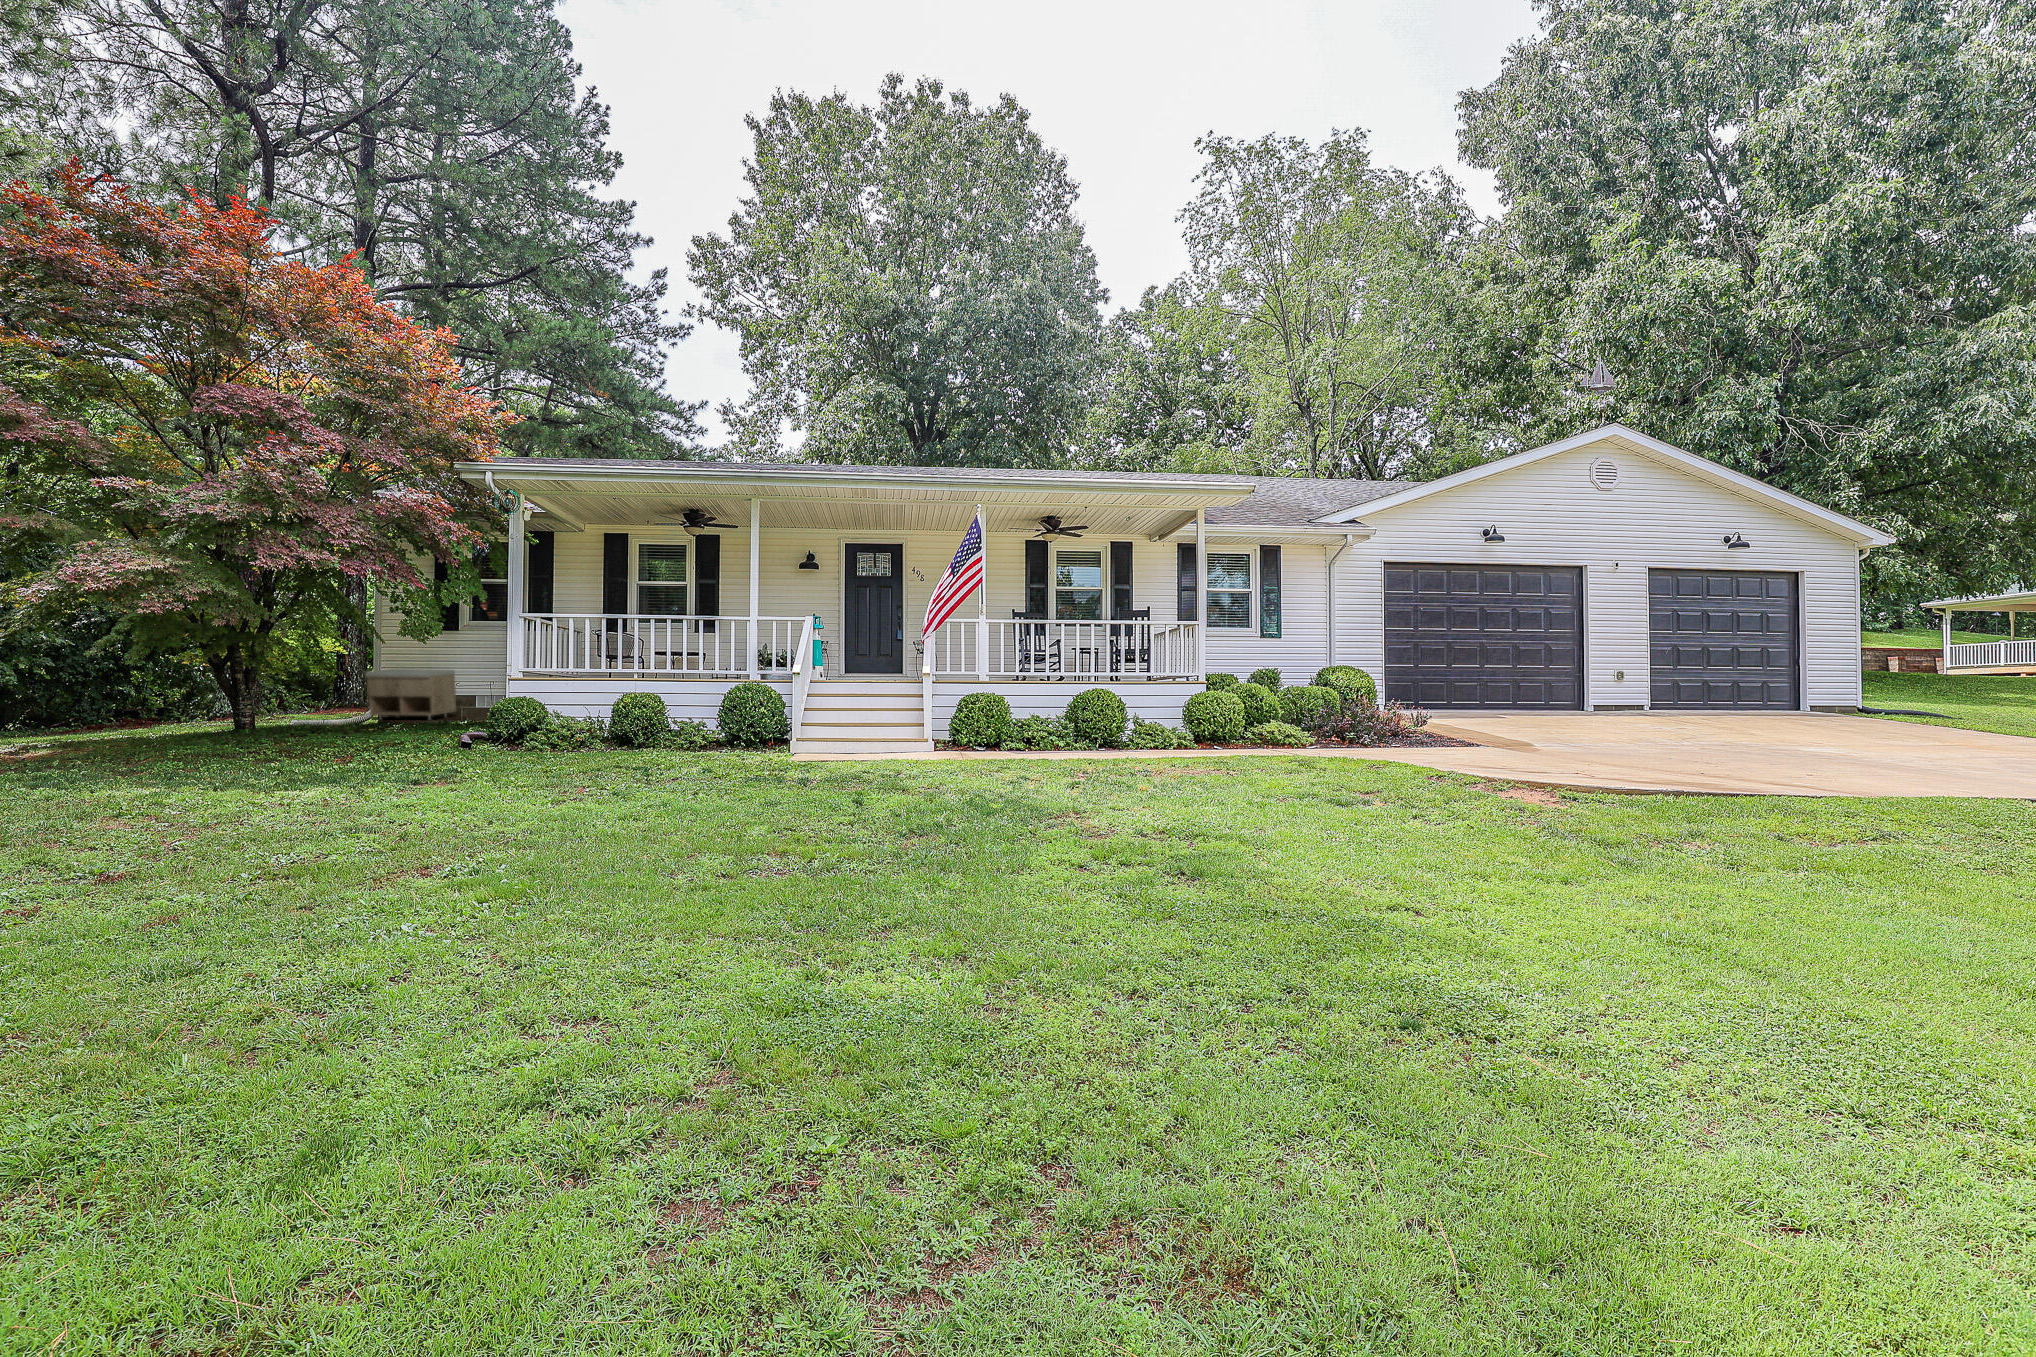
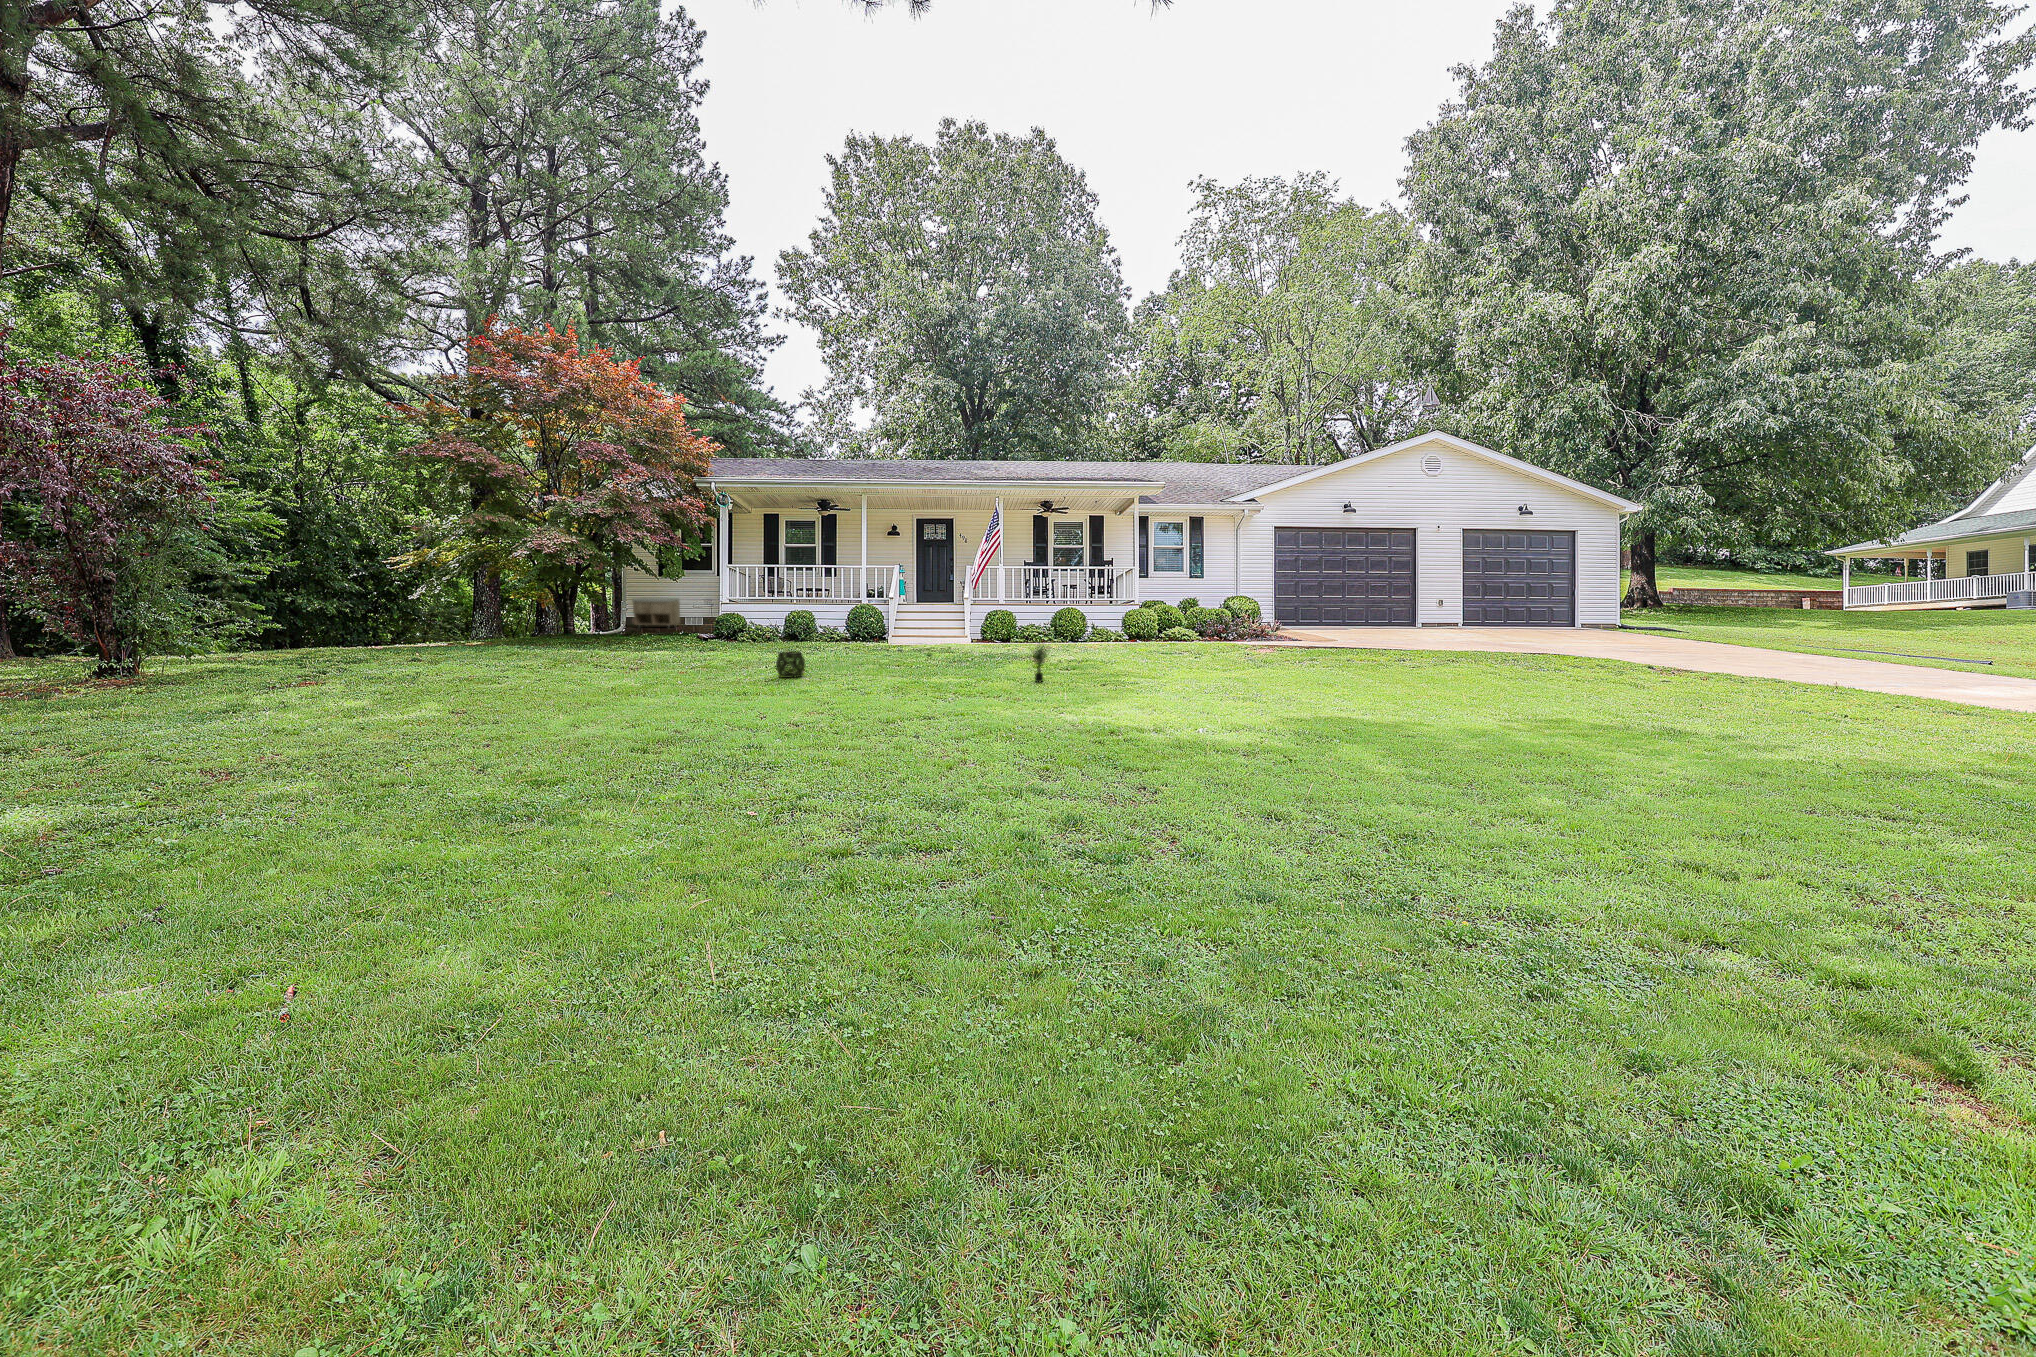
potted plant: none [1128,845,1220,986] -> present [1031,643,1048,682]
woven basket: none [330,871,444,970] -> present [776,651,805,678]

